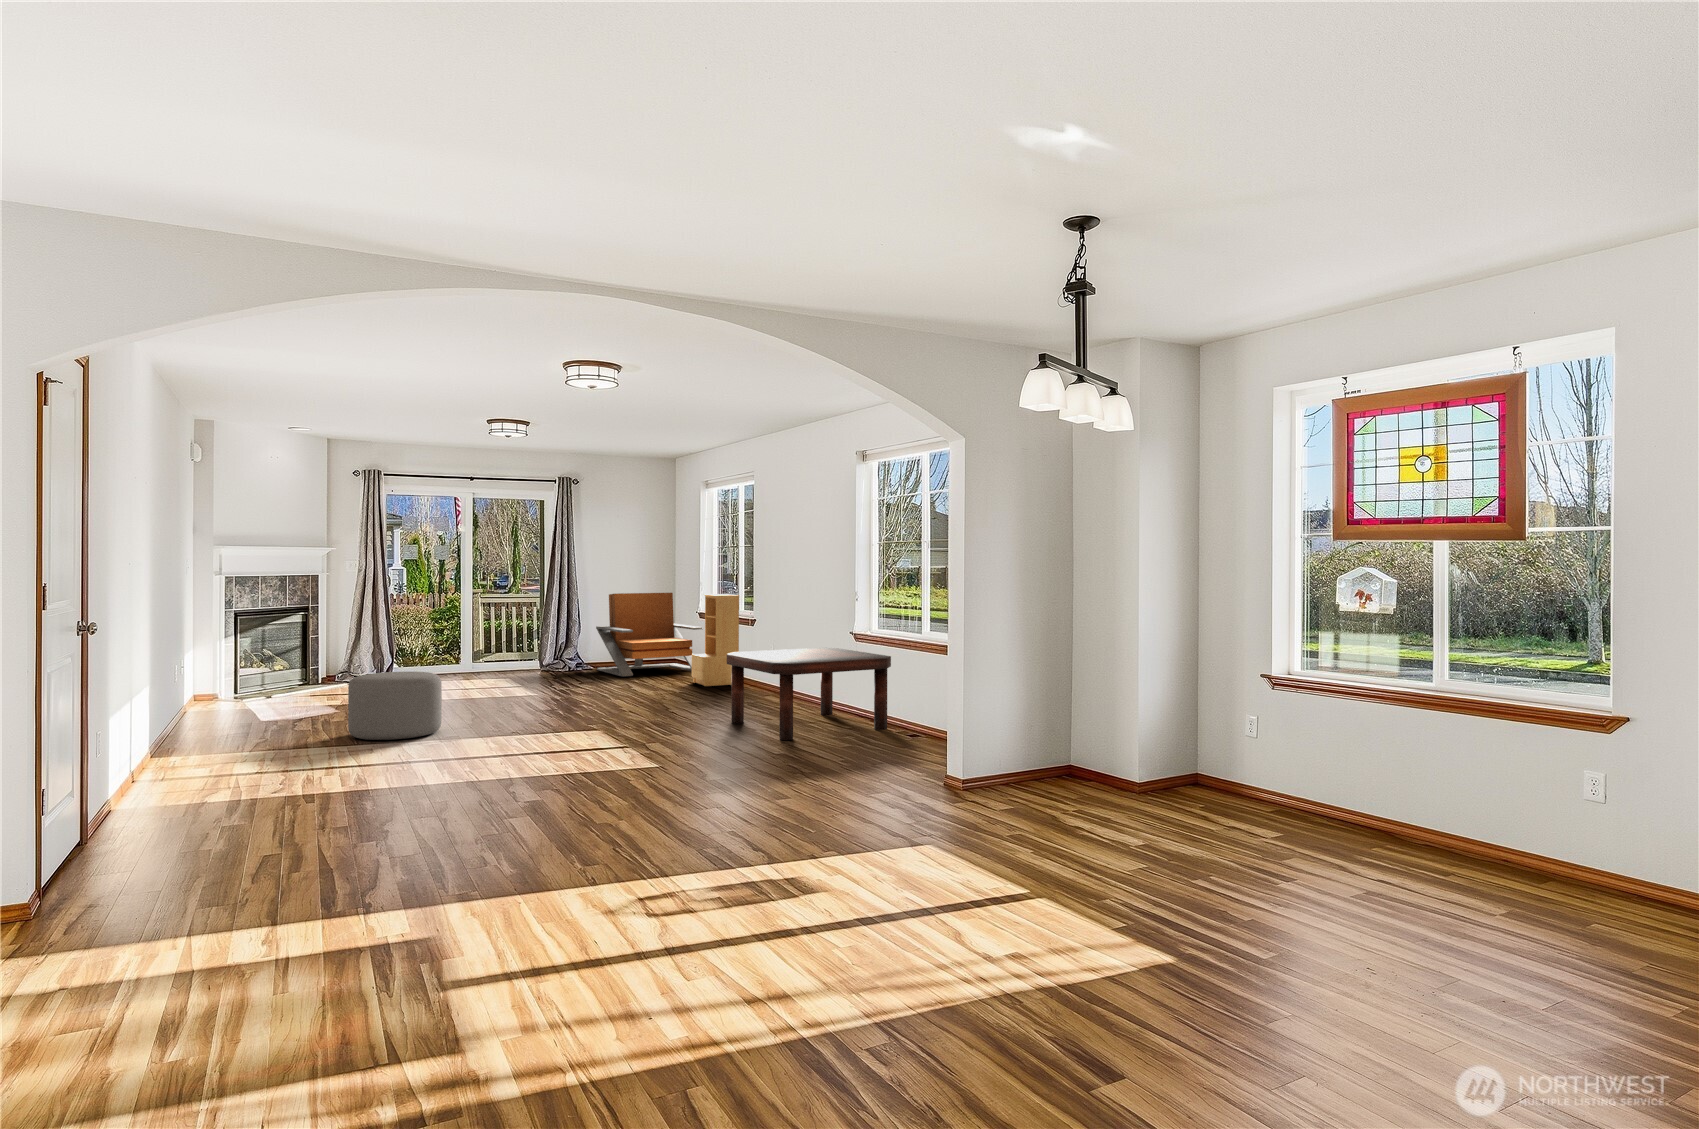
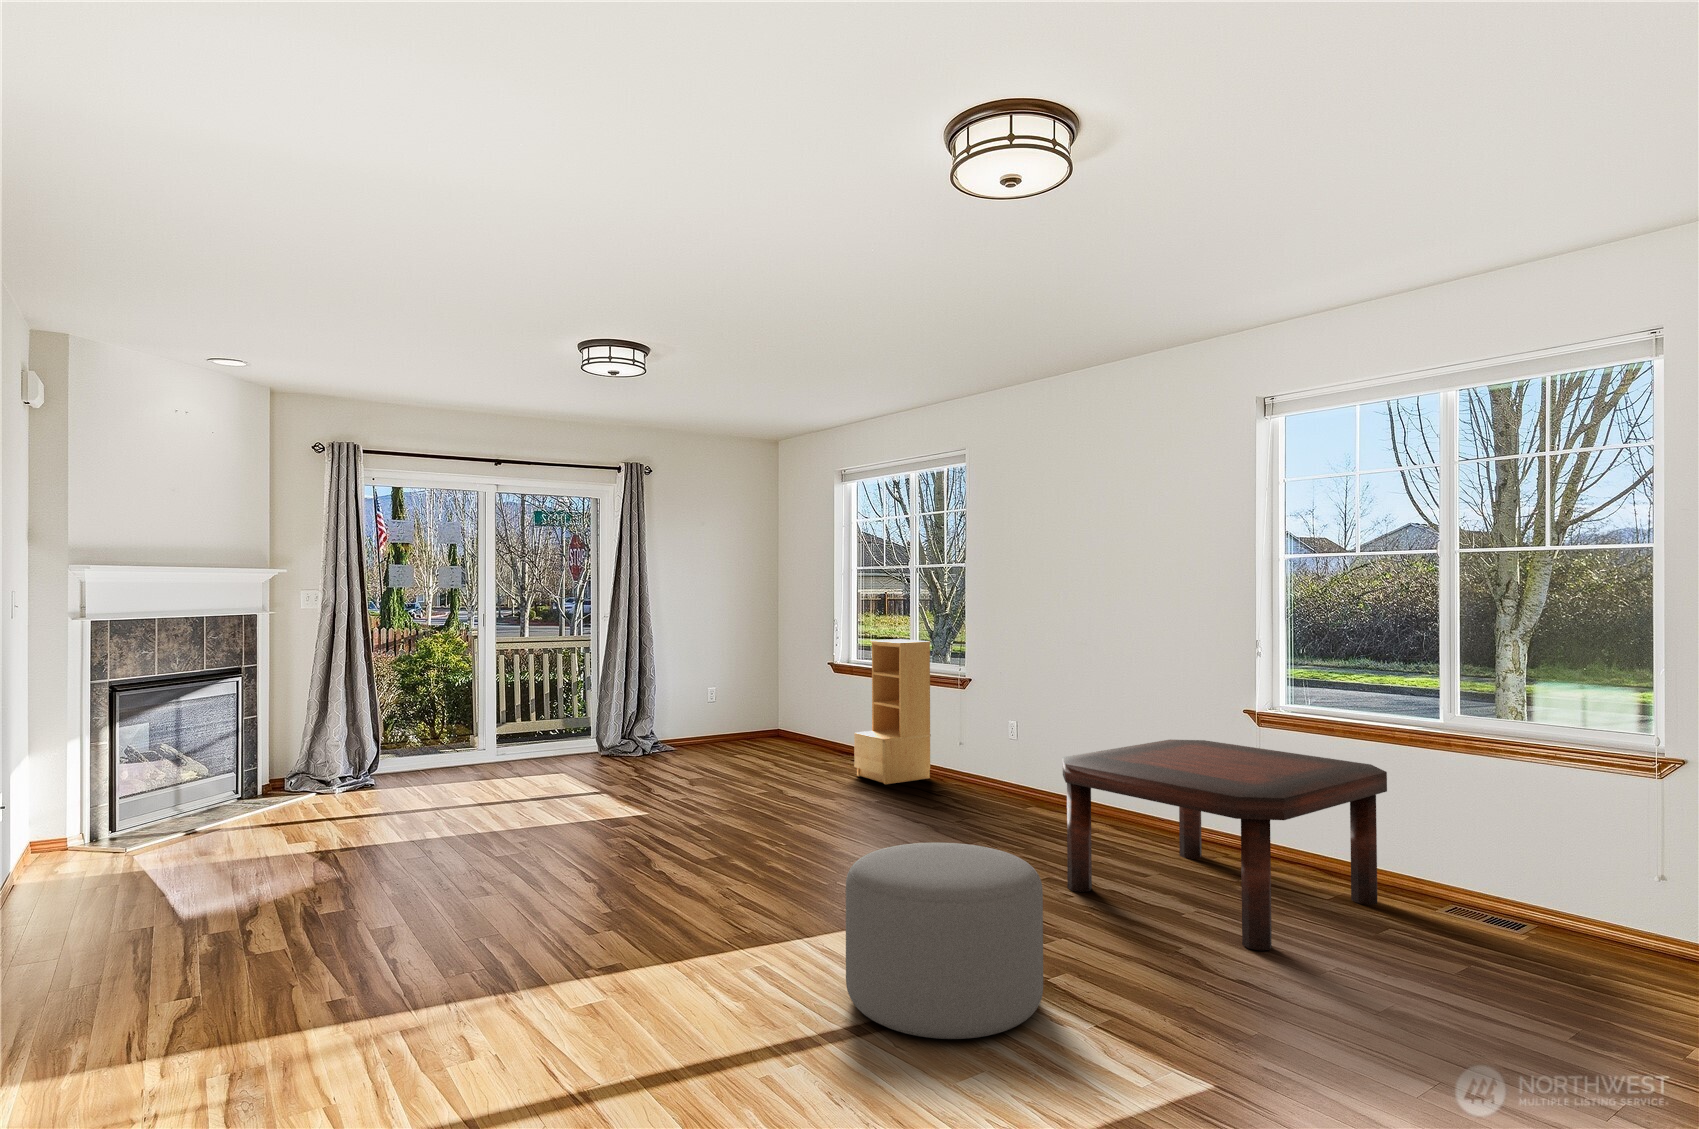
lounge chair: present [596,593,702,677] -> none [679,634,839,765]
ottoman: present [348,671,442,740] -> present [846,843,1043,1039]

